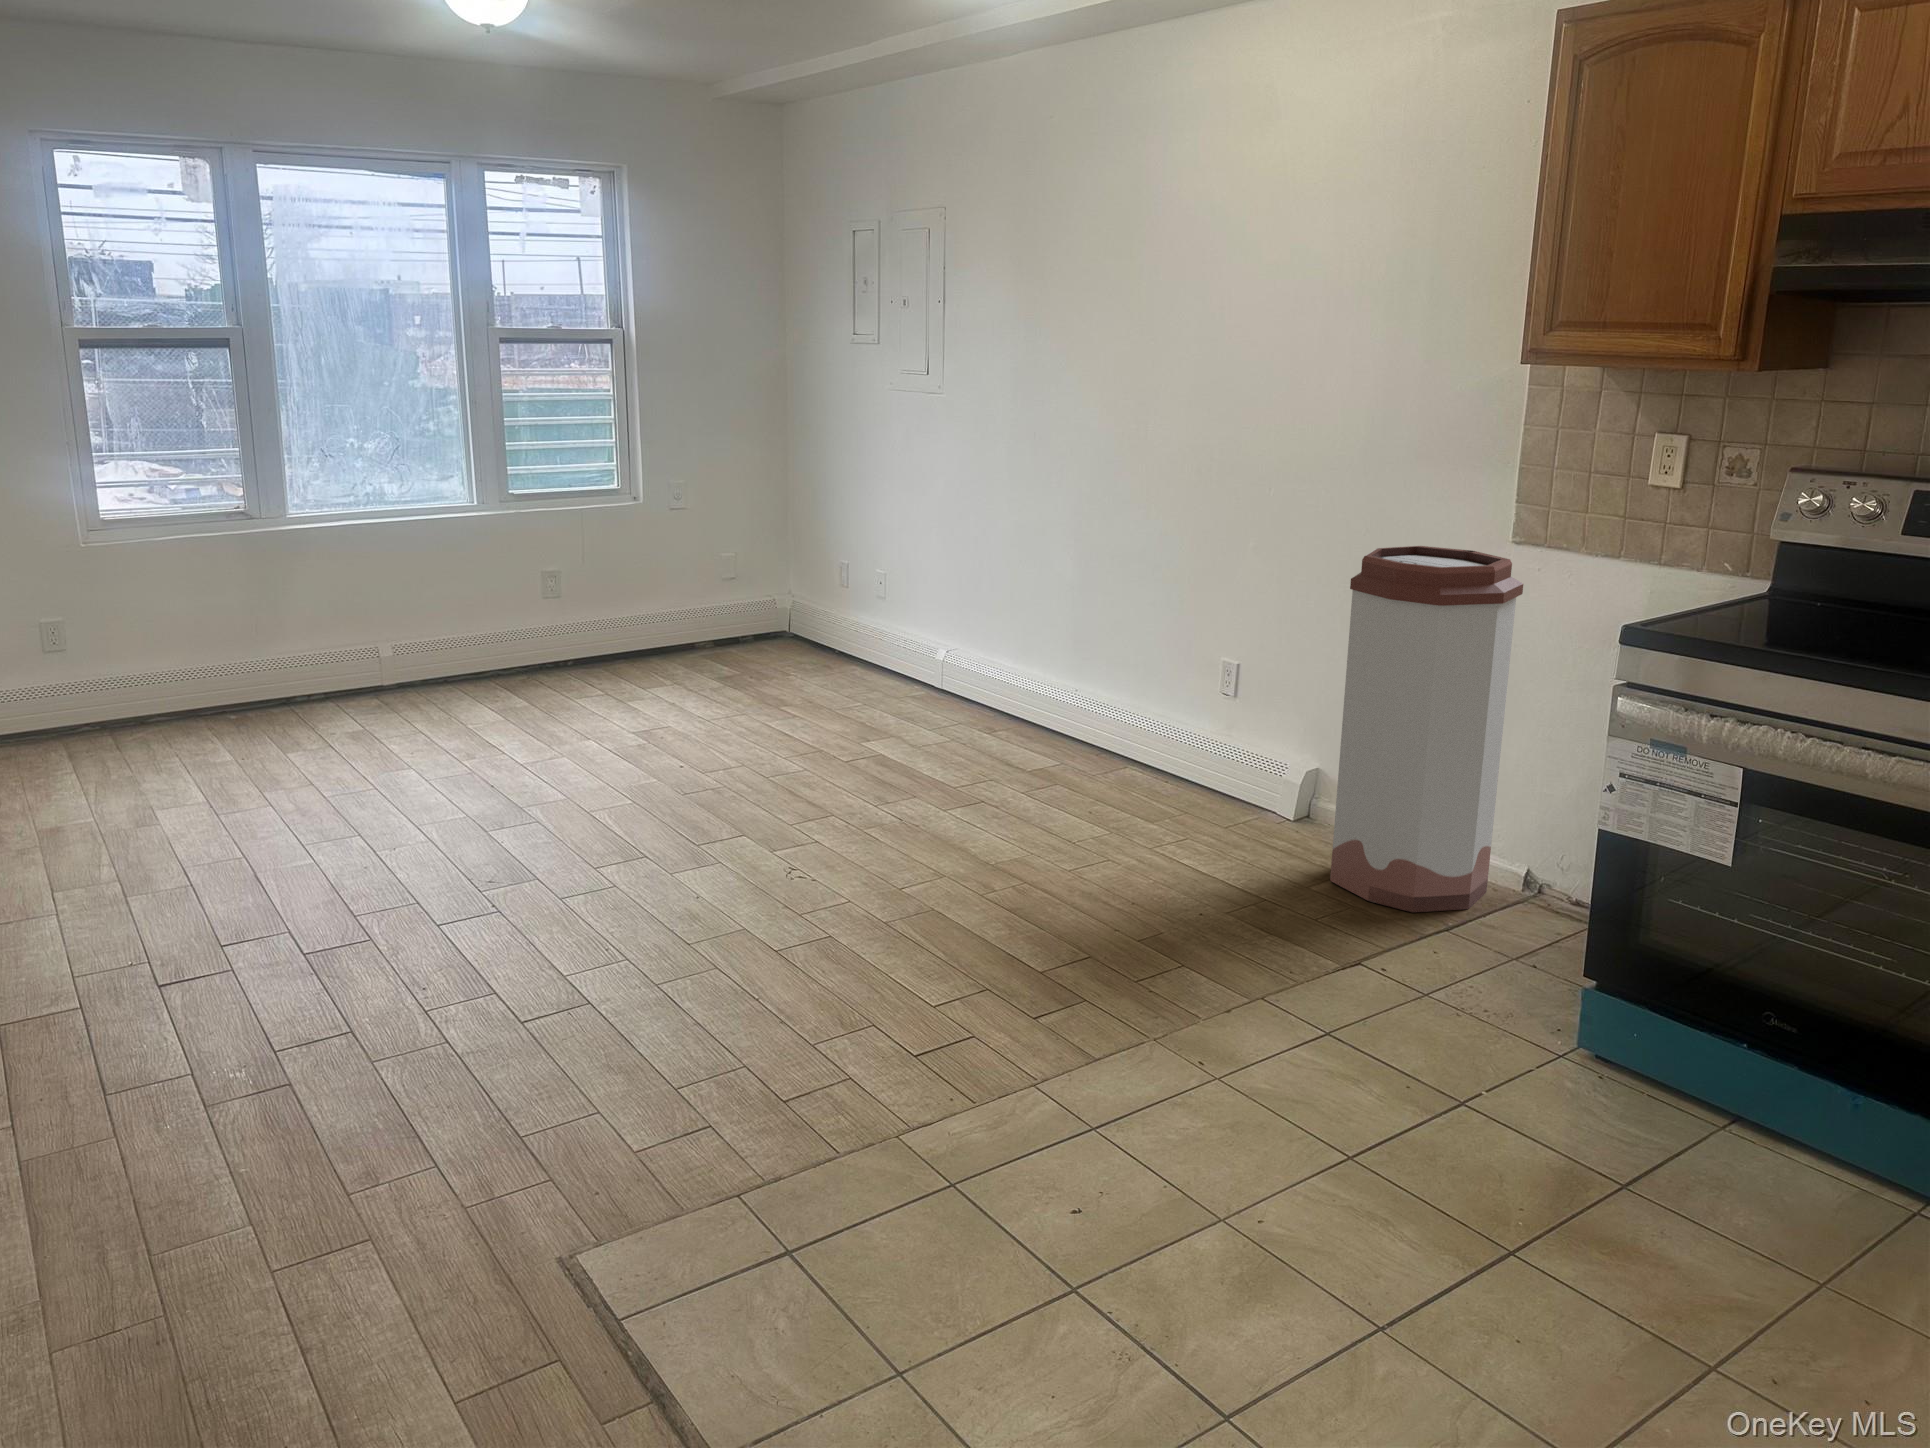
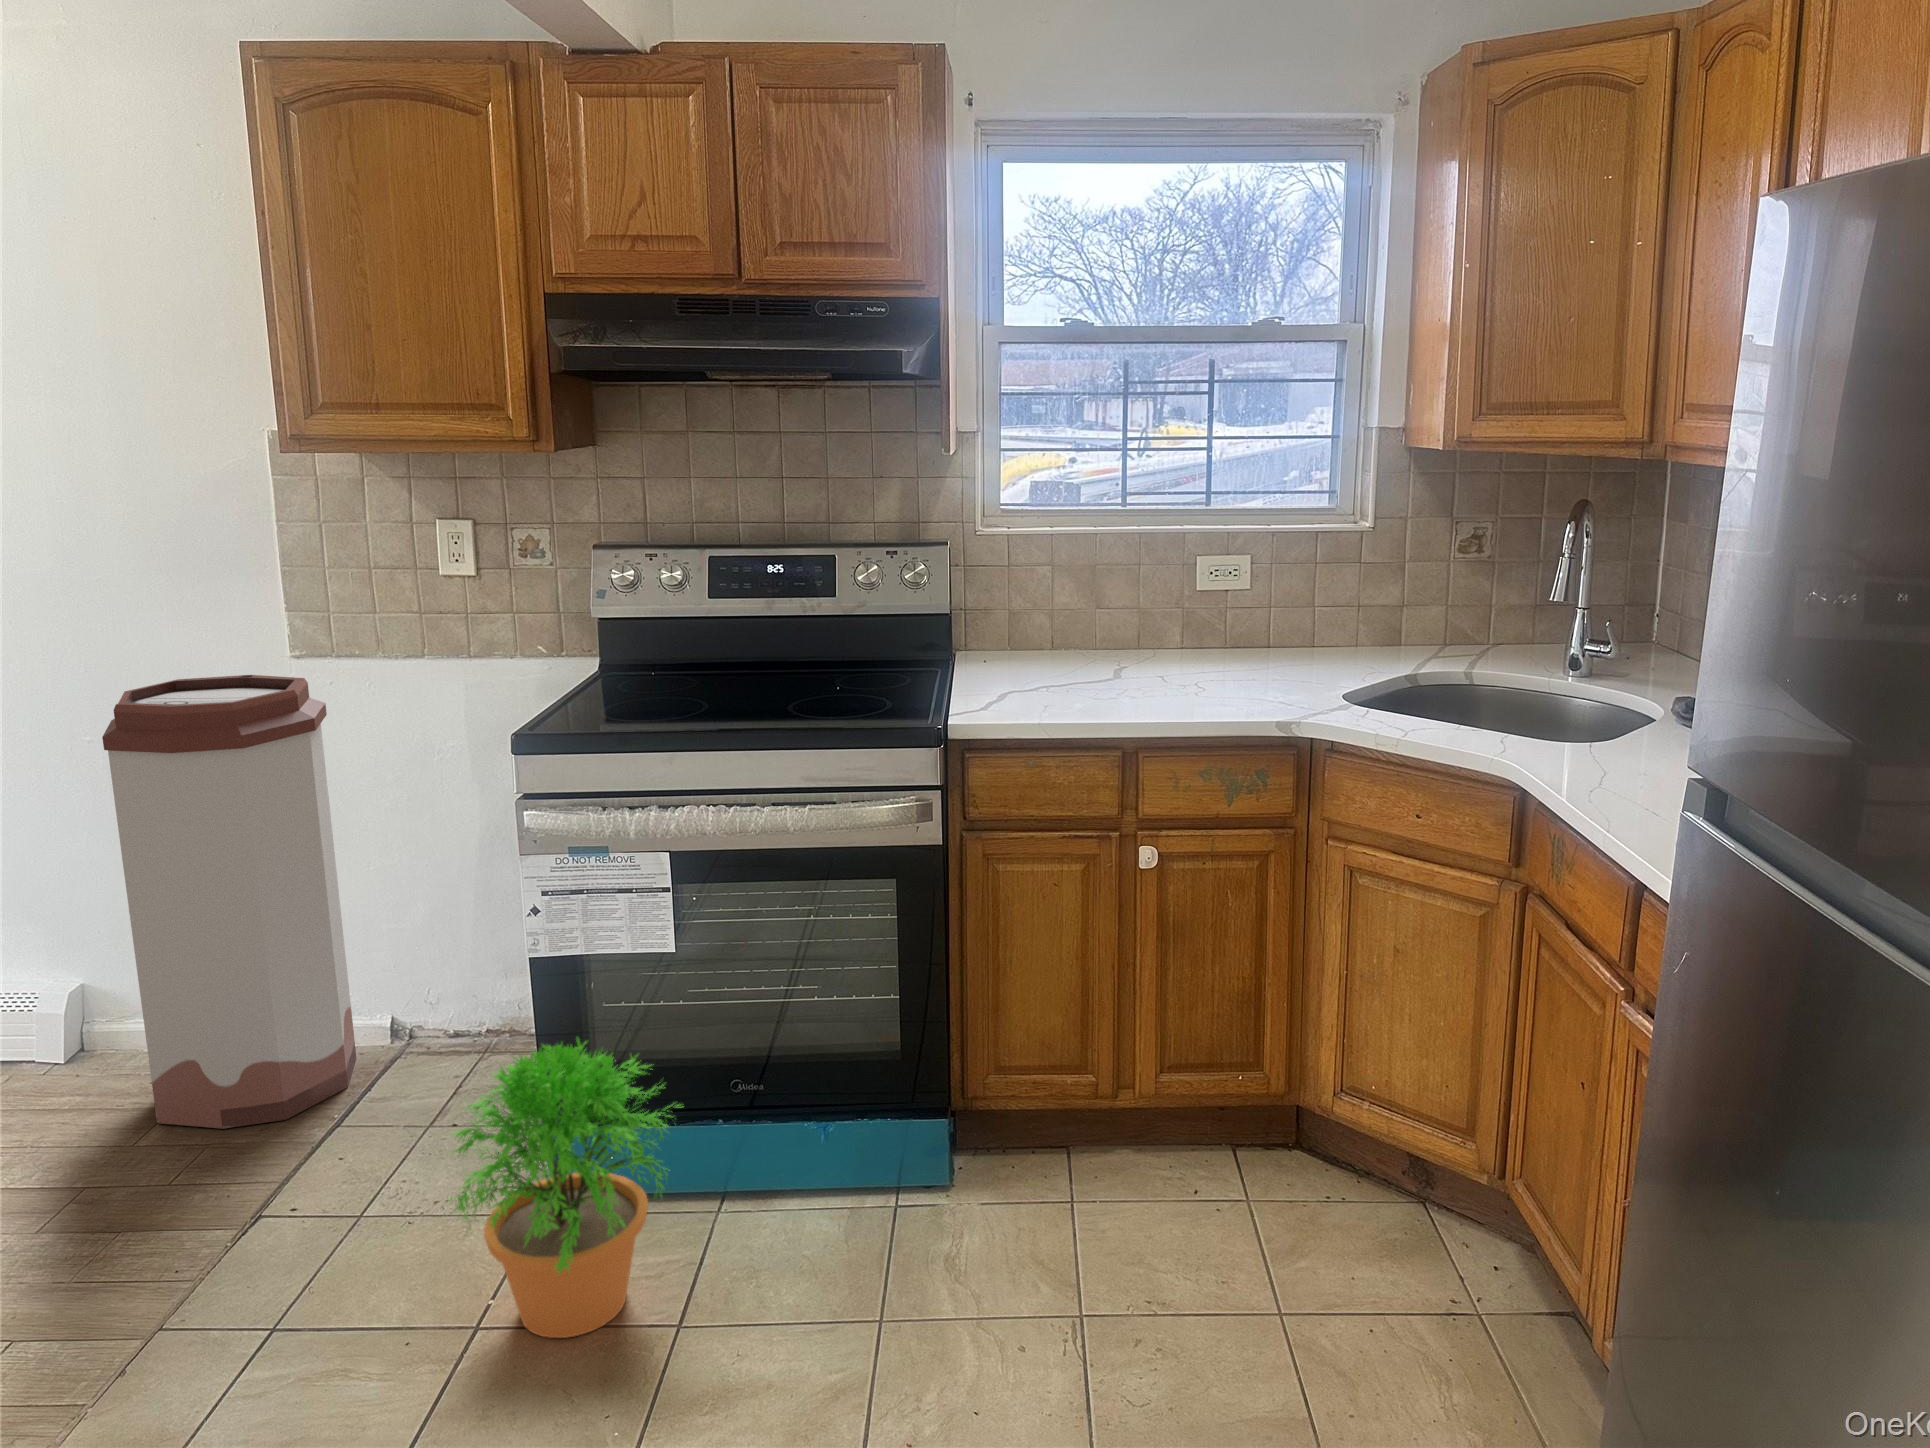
potted plant: none [1453,891,1685,1149] -> present [453,1038,683,1338]

